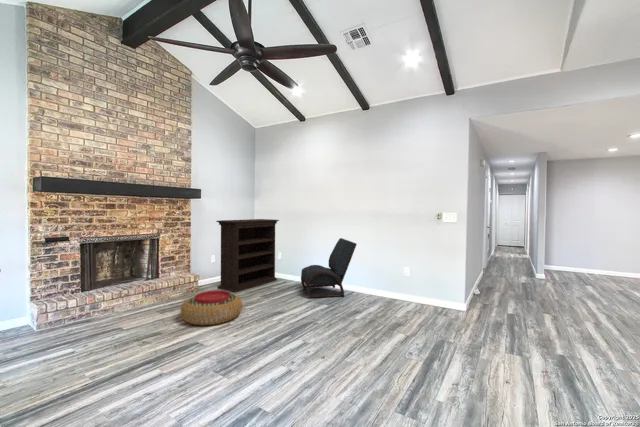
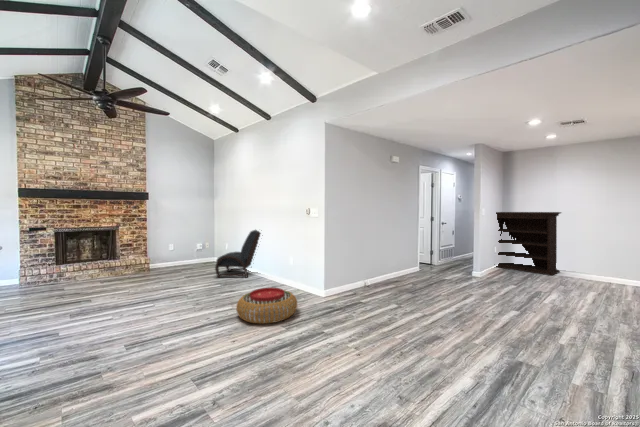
bookshelf: present [216,219,279,292] -> present [494,212,561,275]
pouf: present [181,291,242,325] -> present [237,288,297,324]

